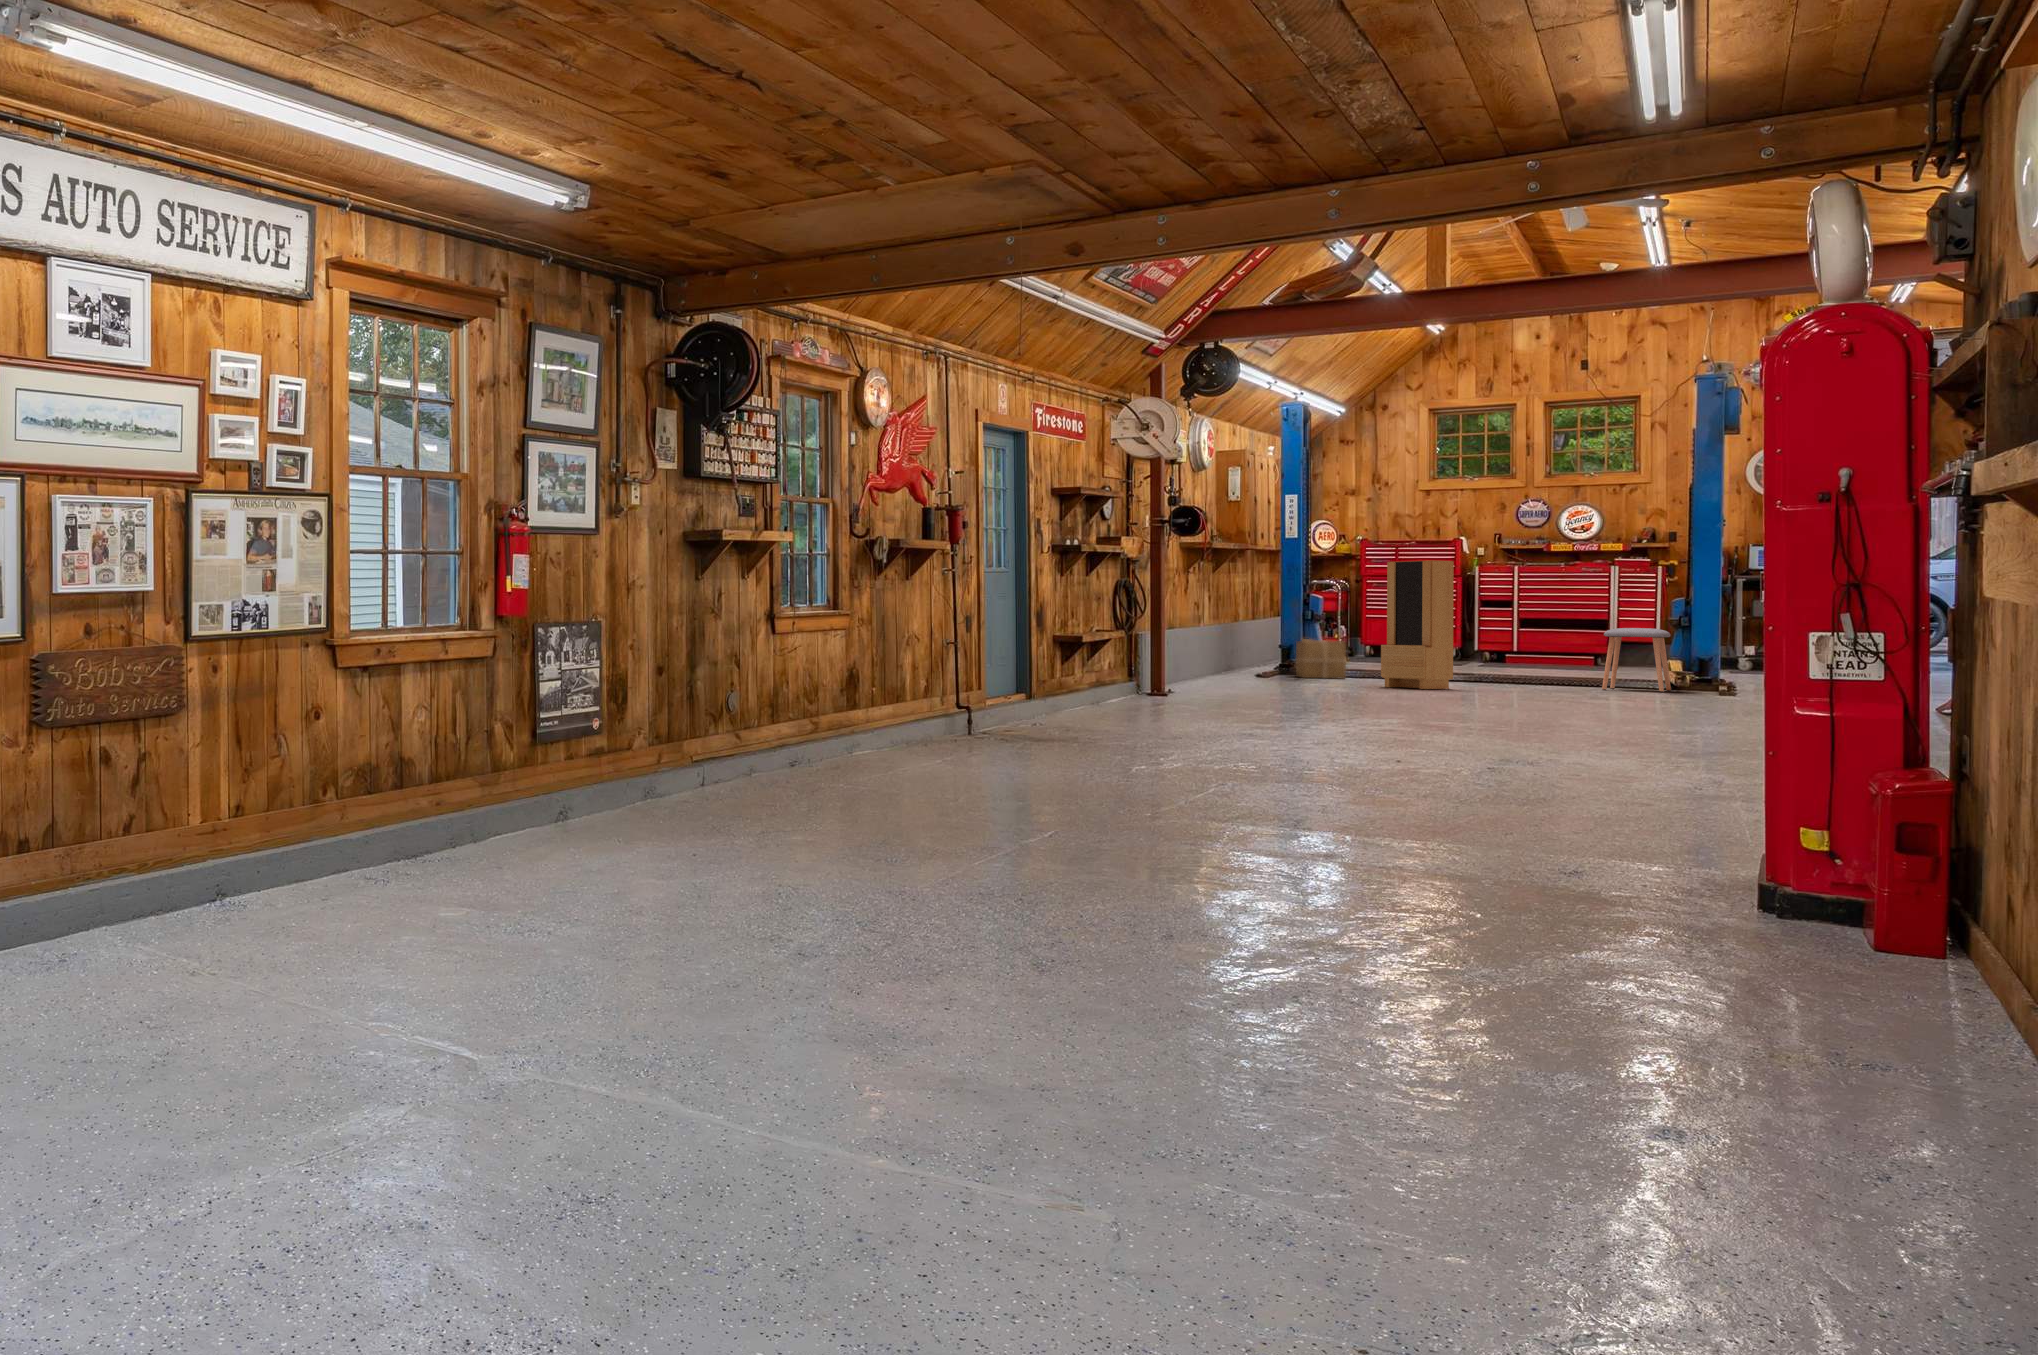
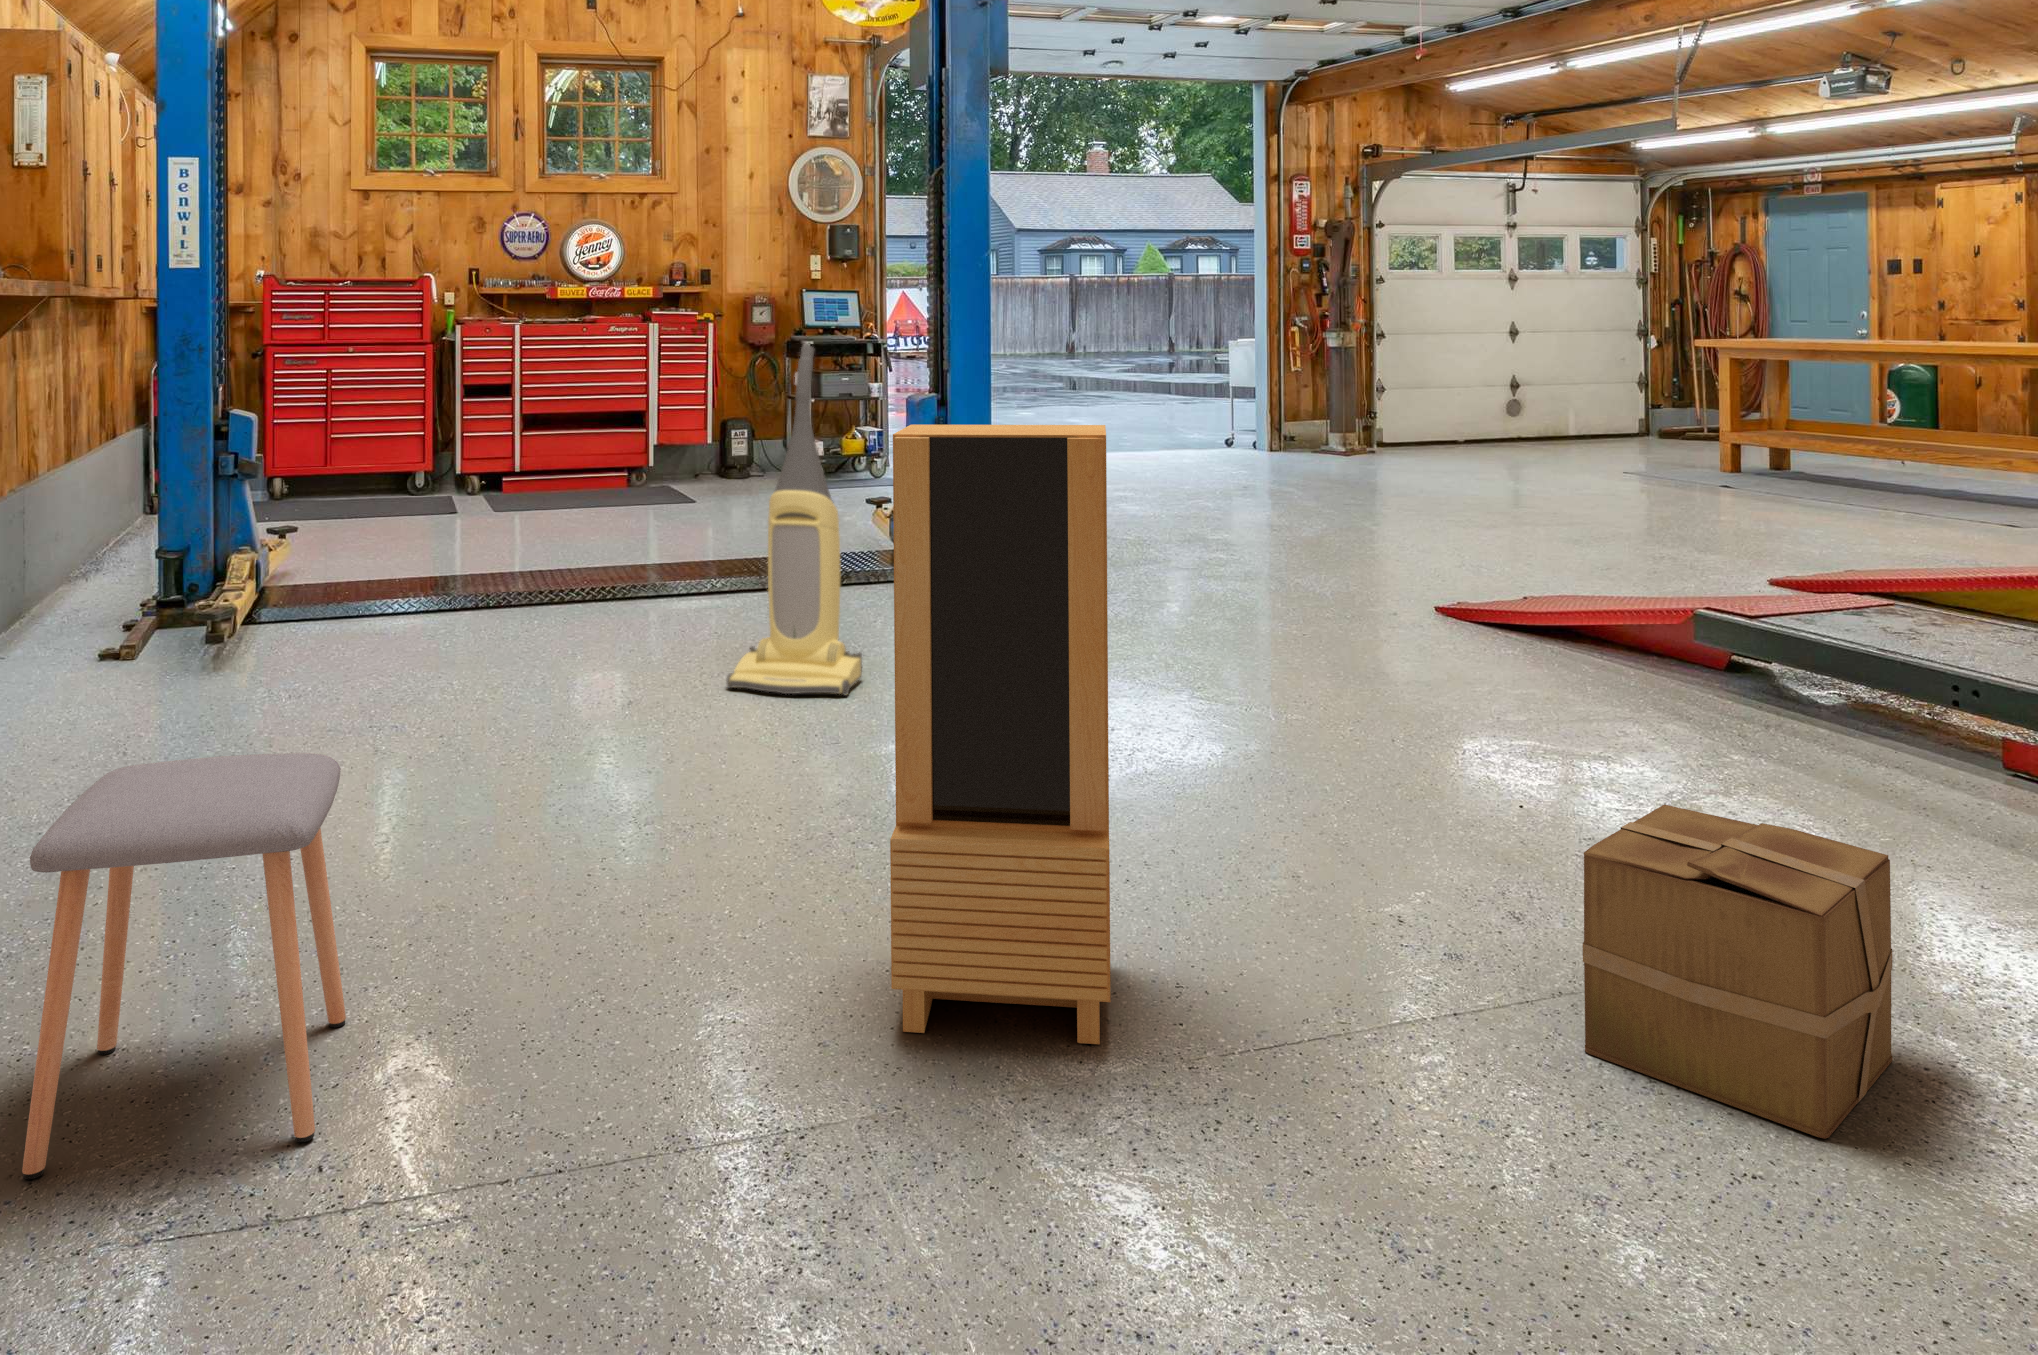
vacuum cleaner: none [1459,556,1519,681] -> present [727,346,862,695]
stool: present [1602,628,1671,692] -> present [22,753,346,1179]
cardboard box: present [1296,639,1346,679] -> present [1583,805,1893,1139]

